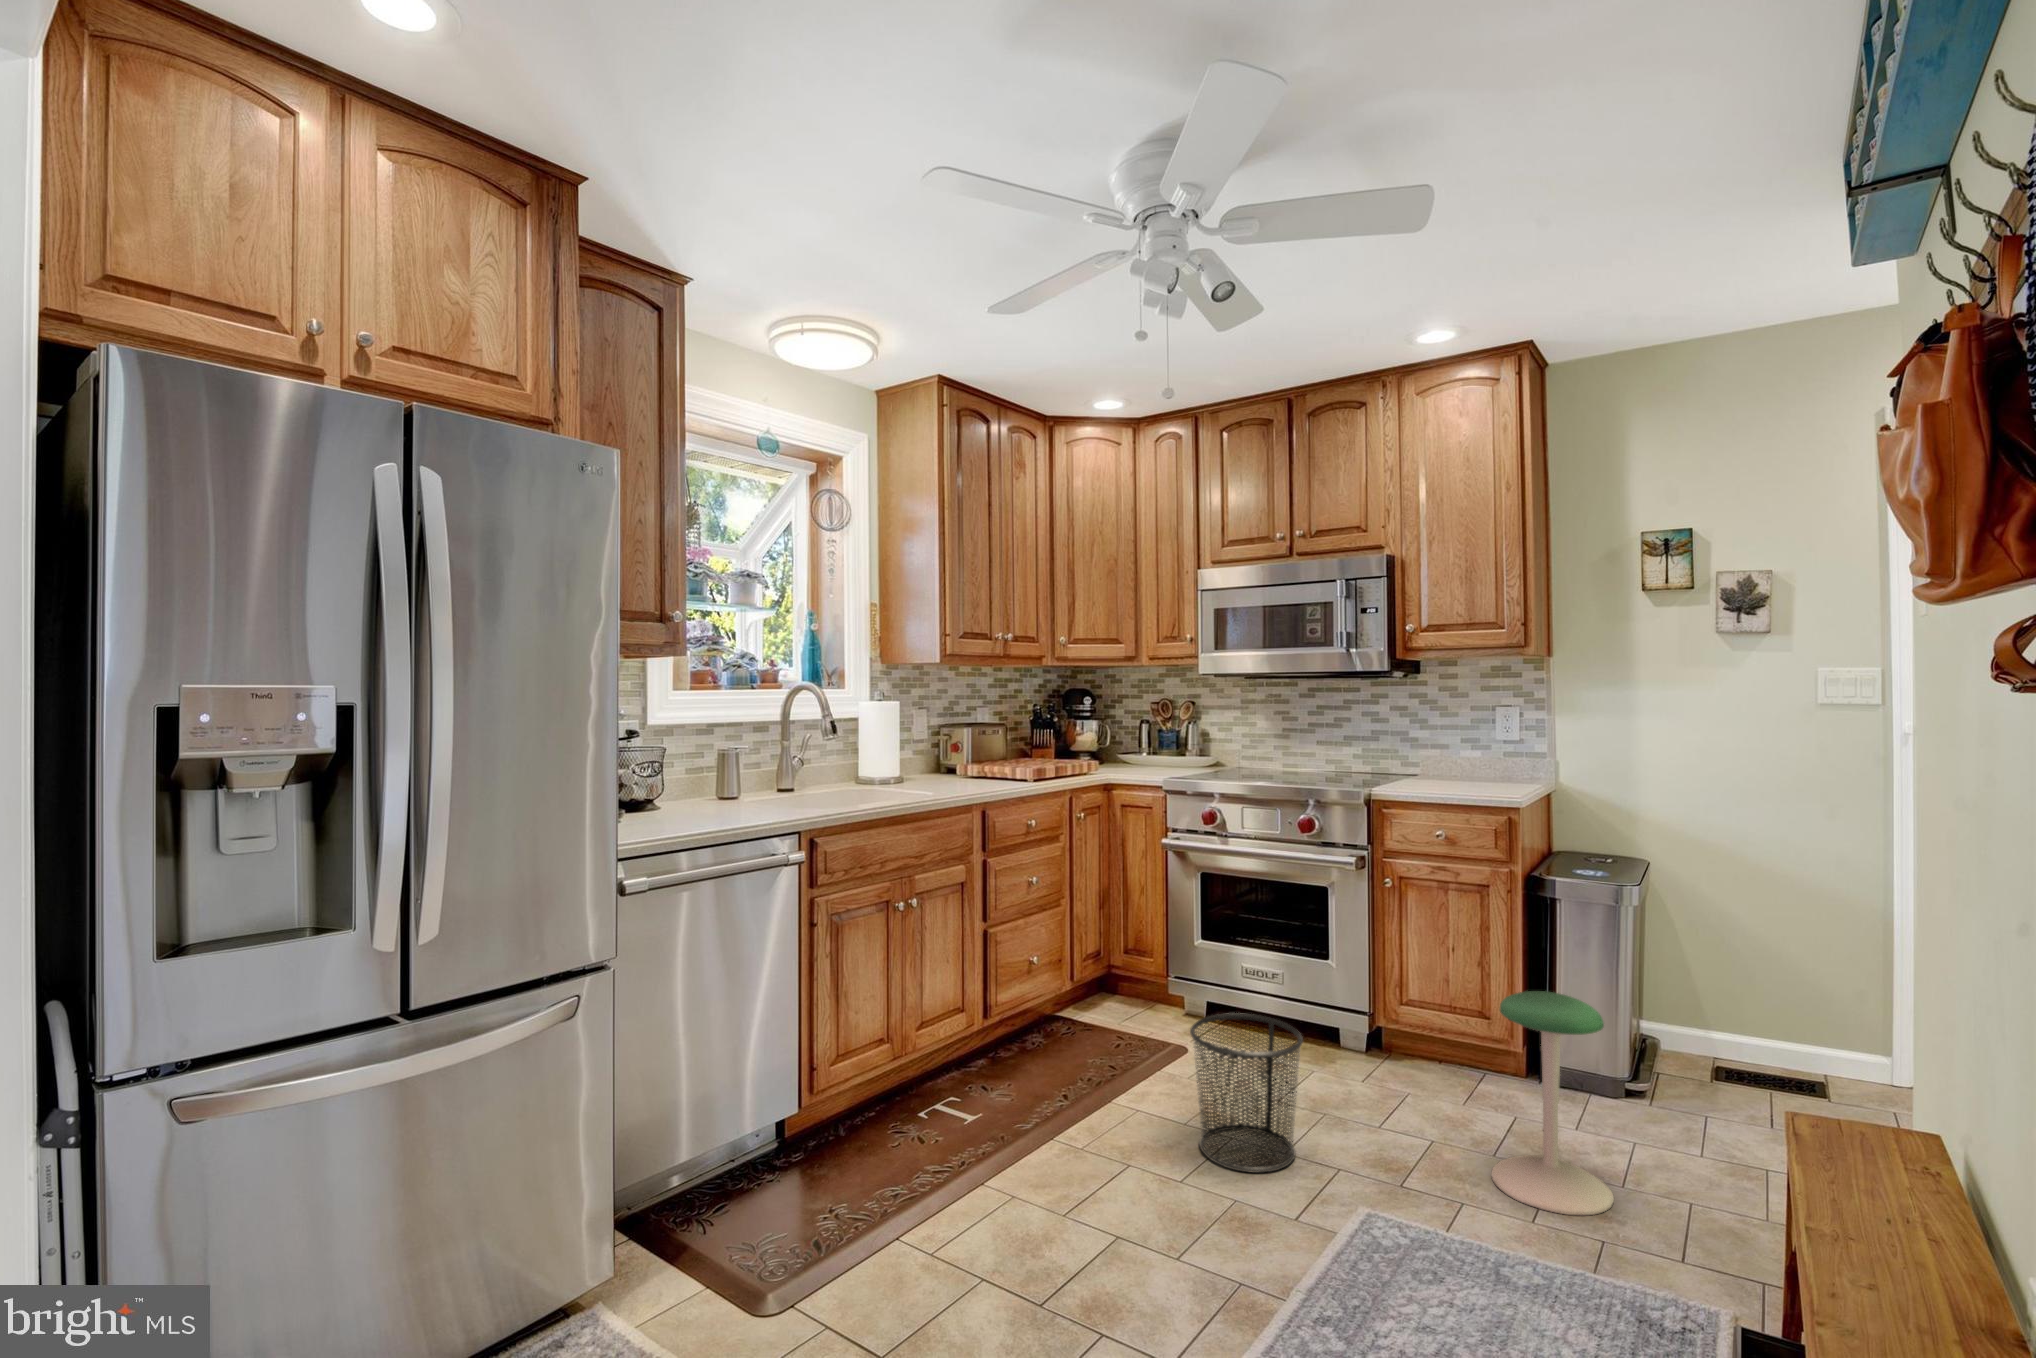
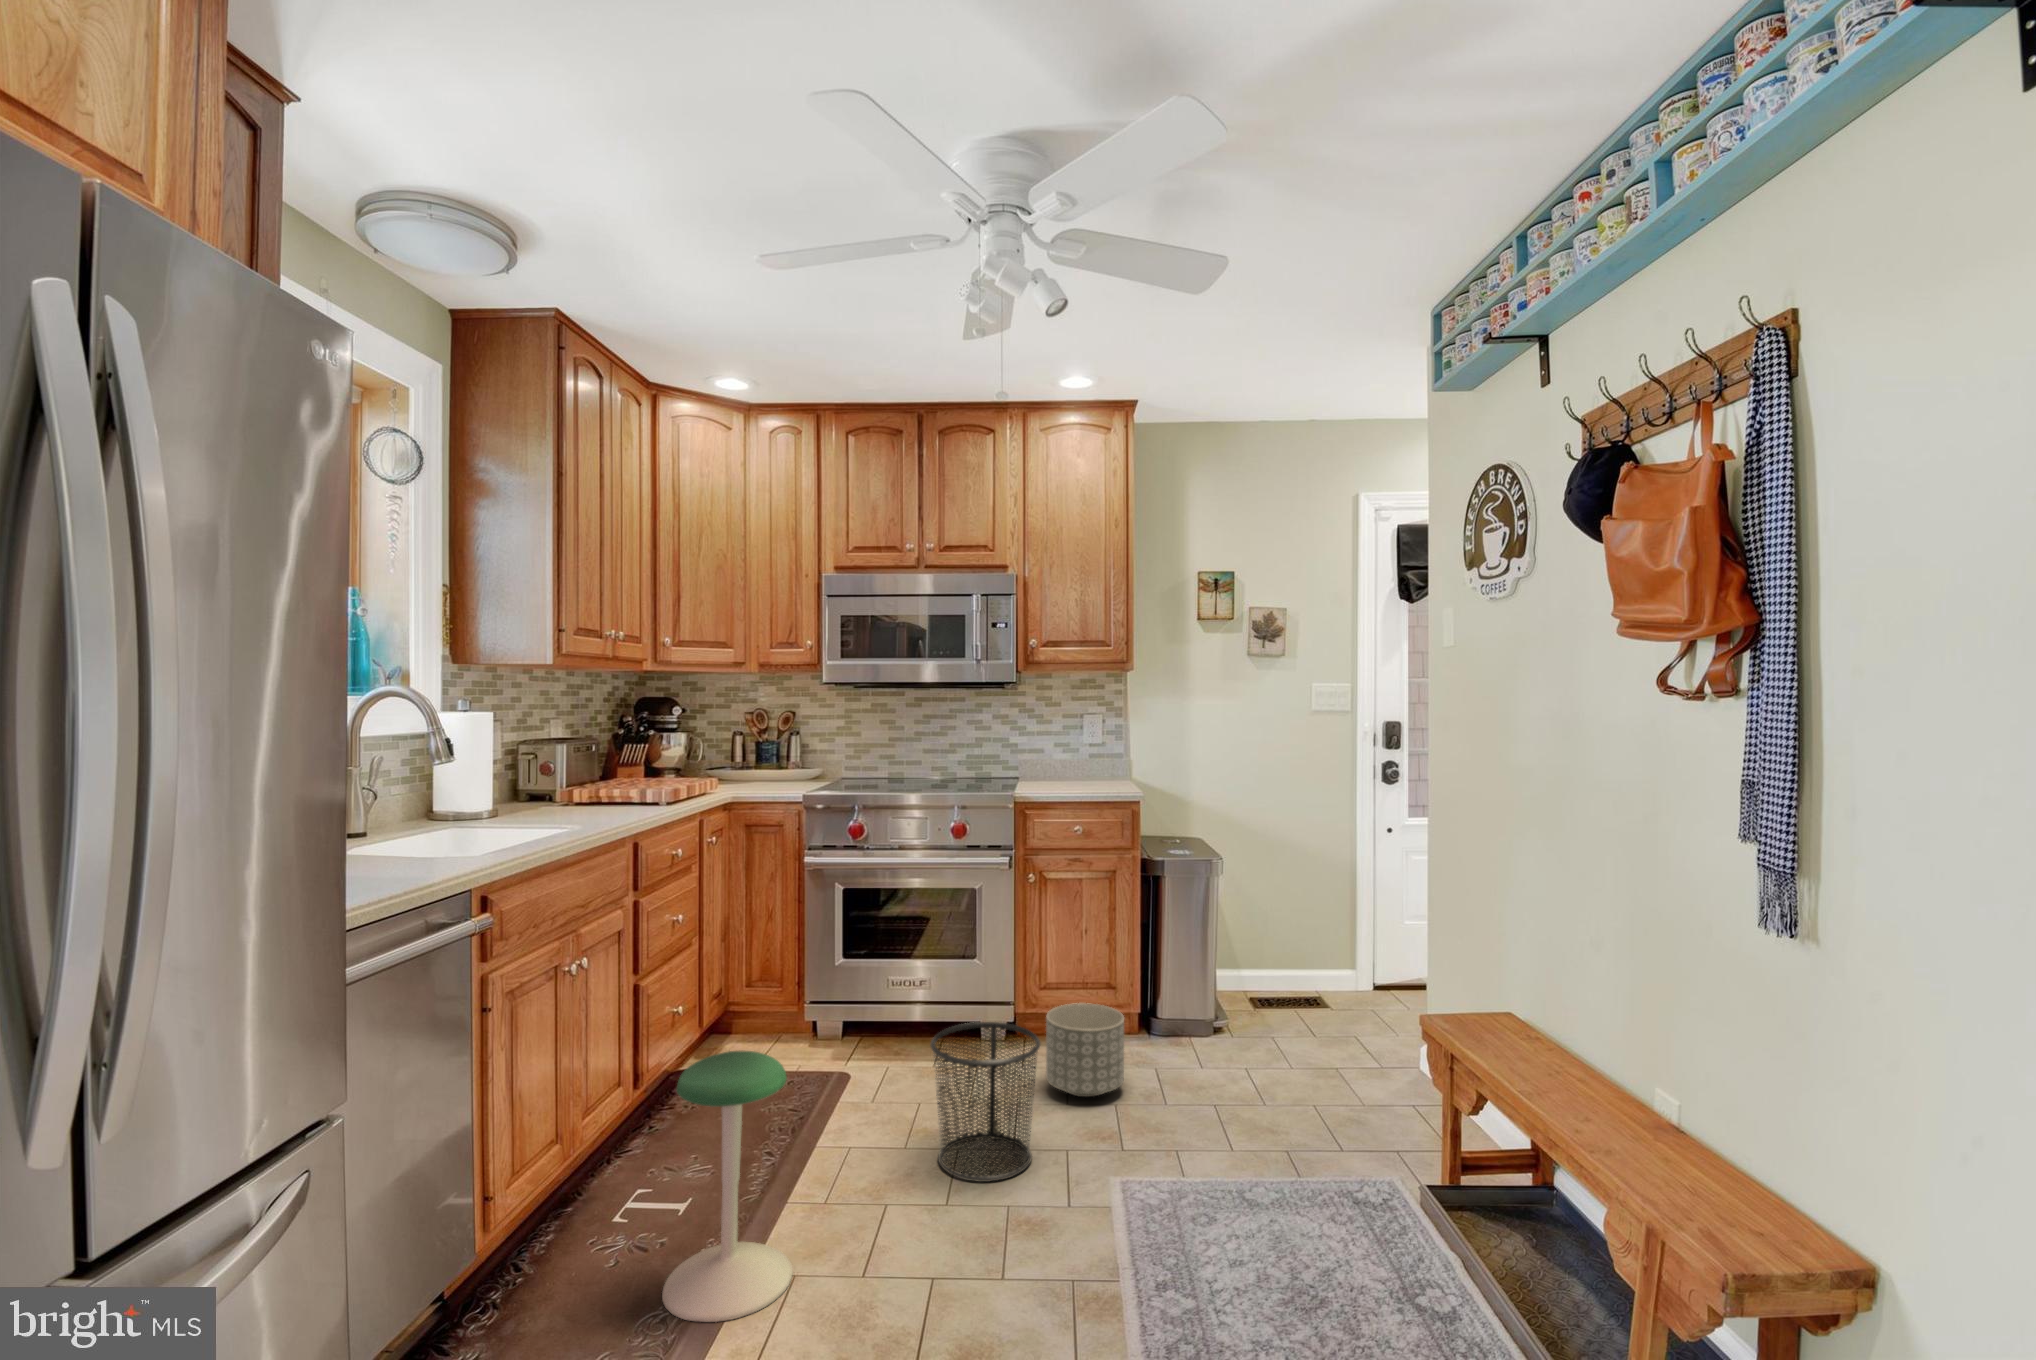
stool: present [1491,991,1614,1215] -> present [662,1051,793,1322]
planter: none [1360,1022,1452,1126] -> present [1046,1003,1124,1097]

